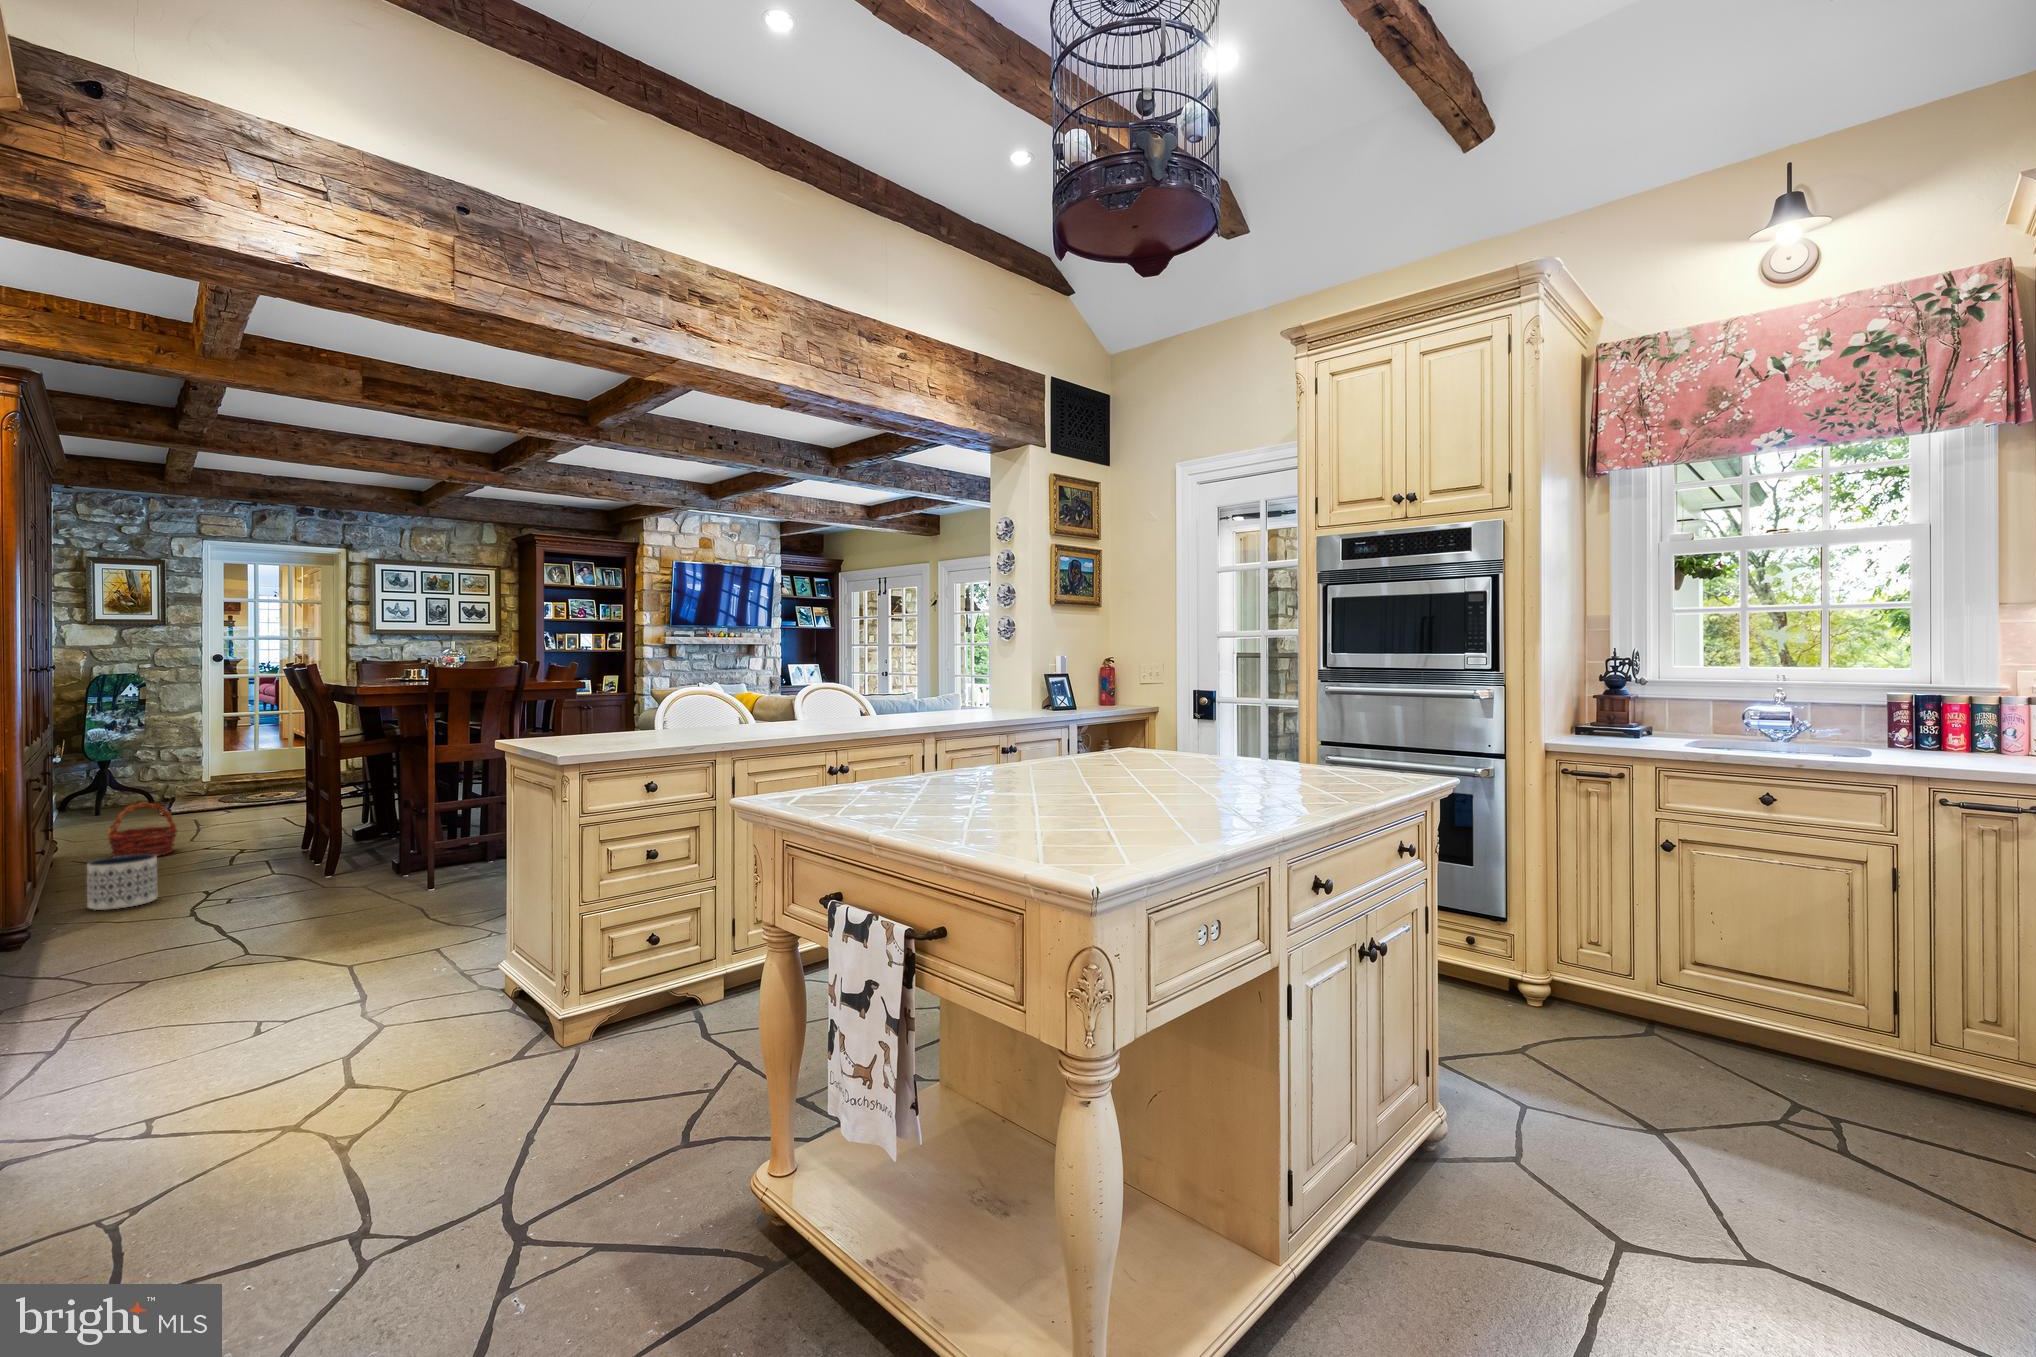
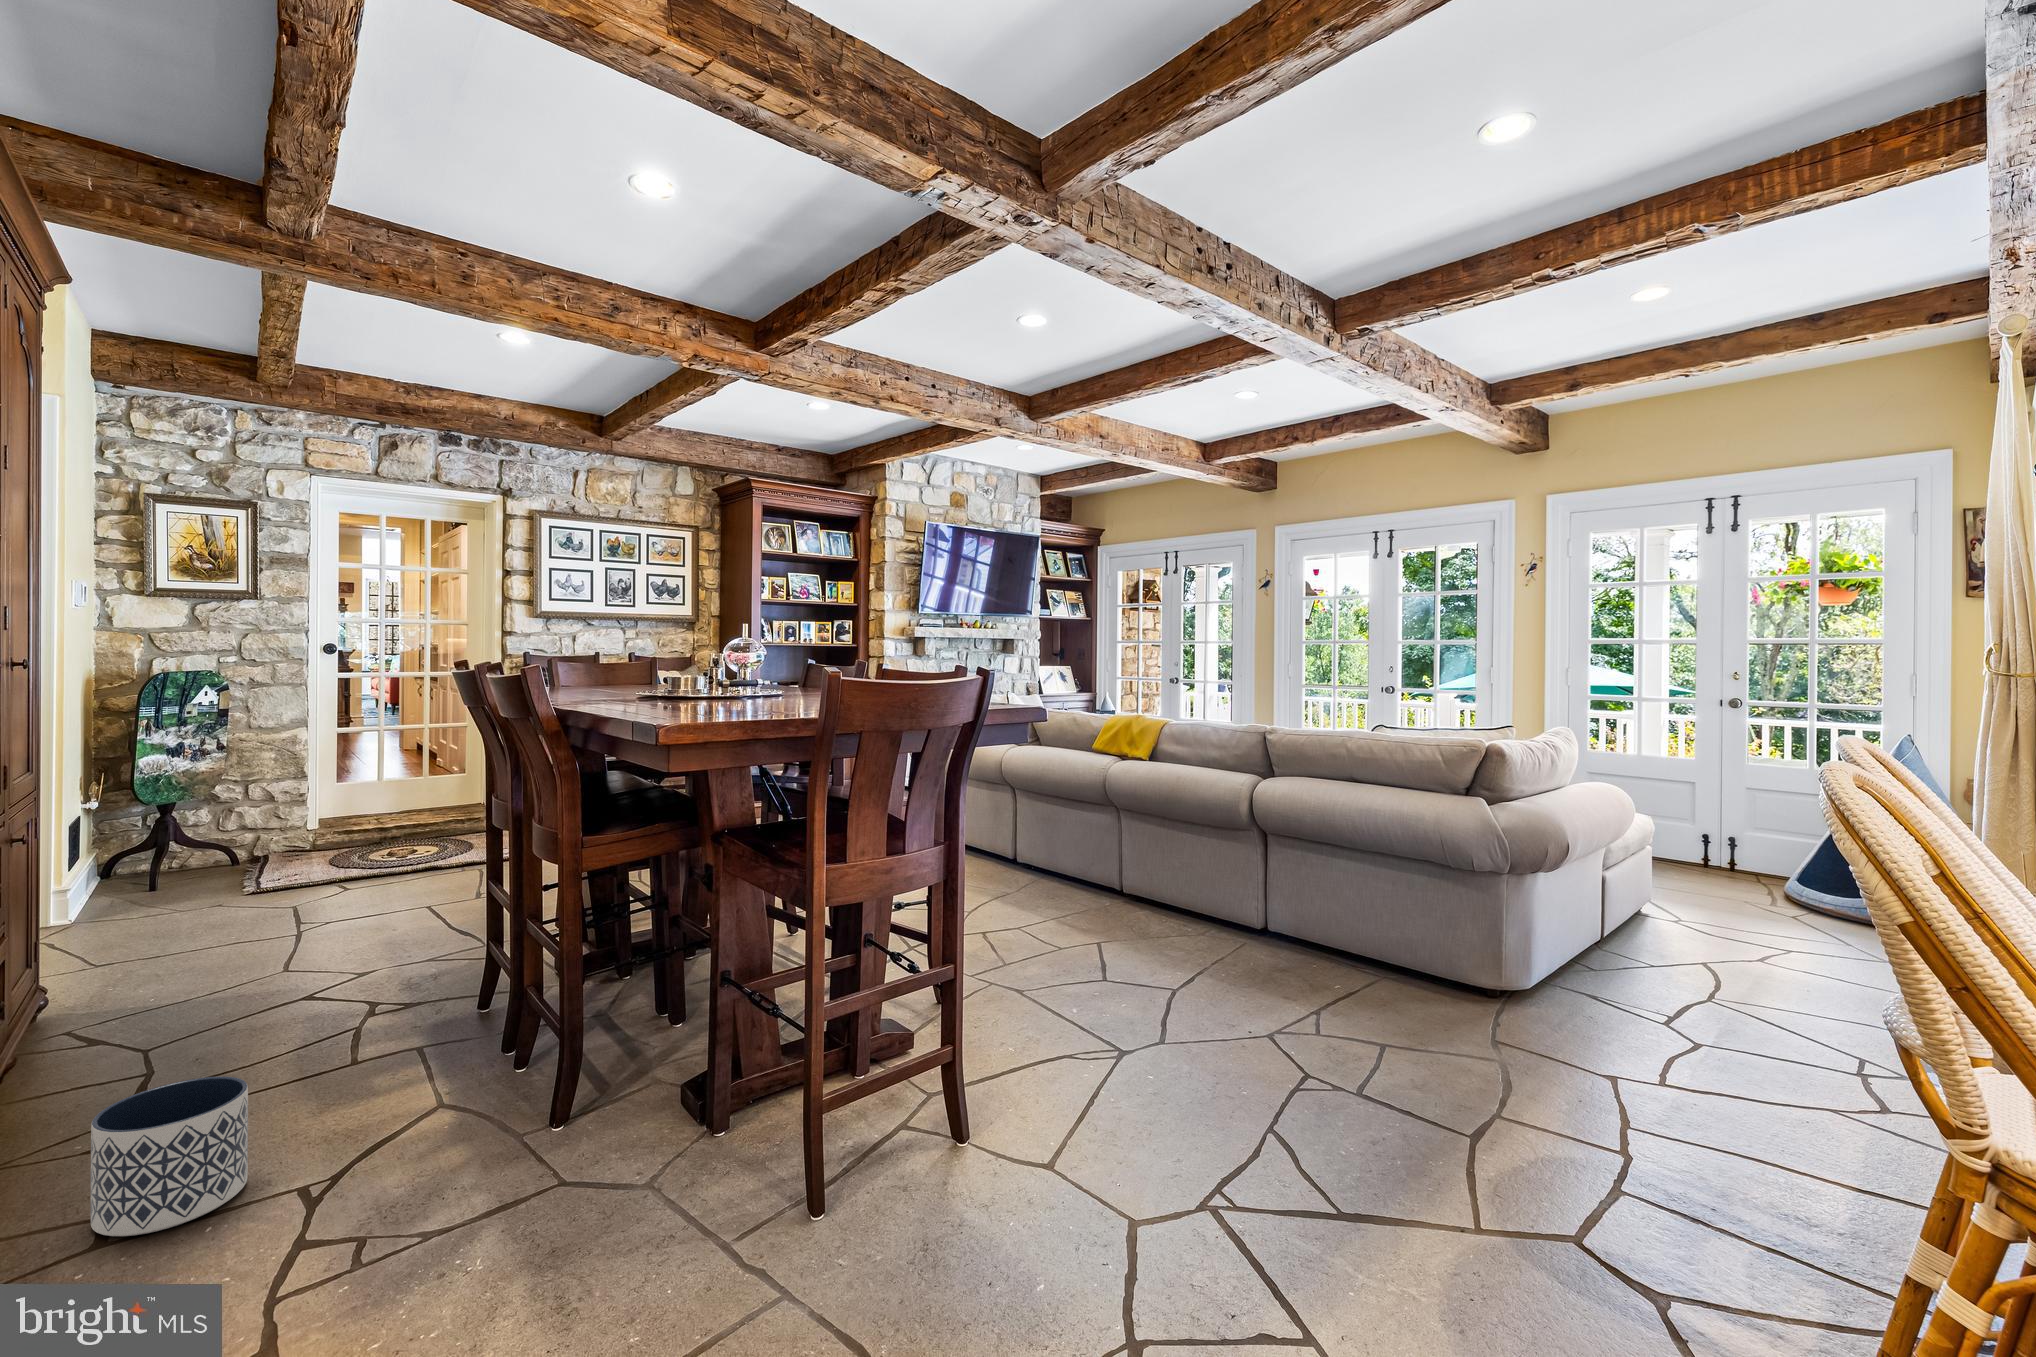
basket: present [108,802,177,857] -> none [156,907,280,1019]

